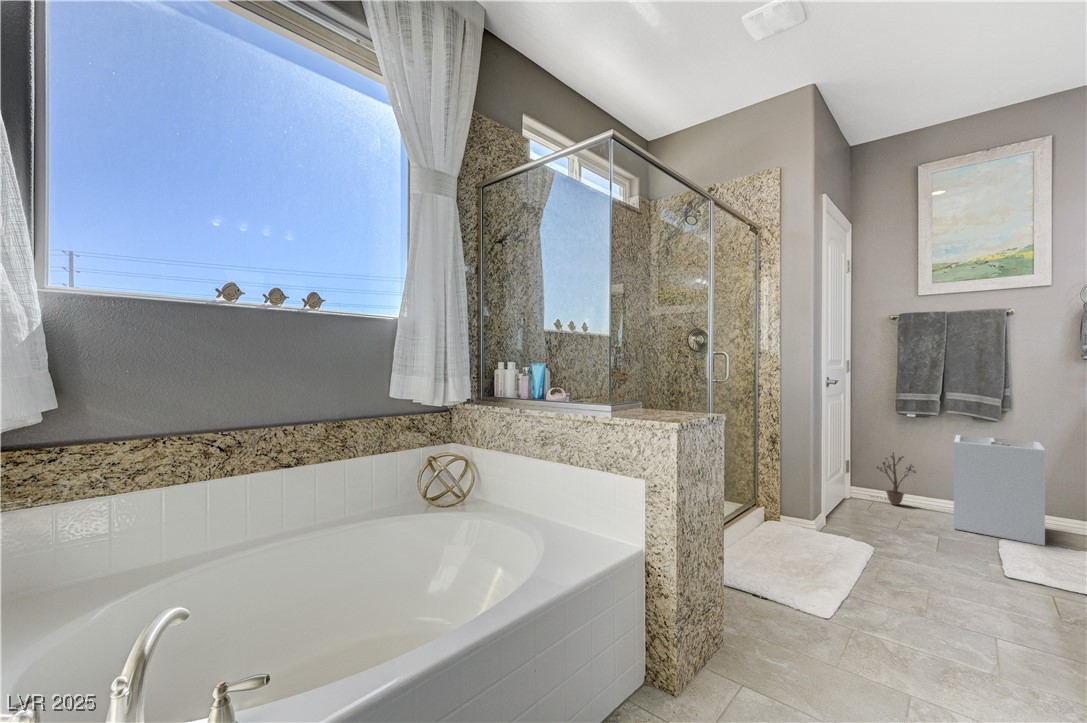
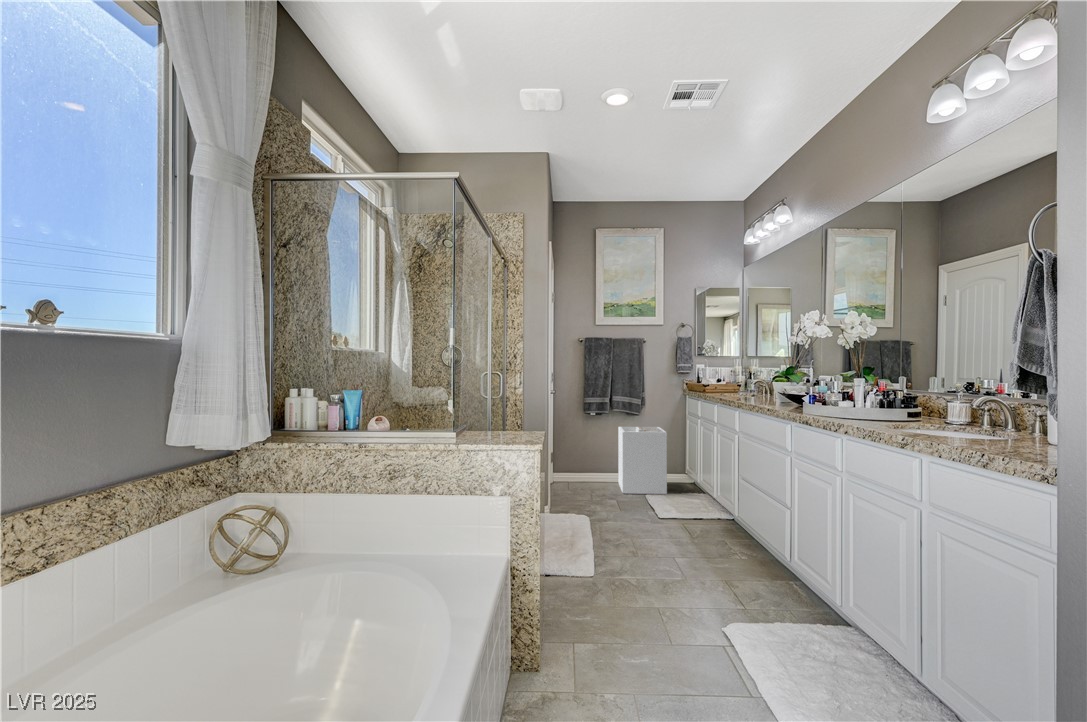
decorative plant: present [871,453,916,505] -> none [567,444,596,484]

